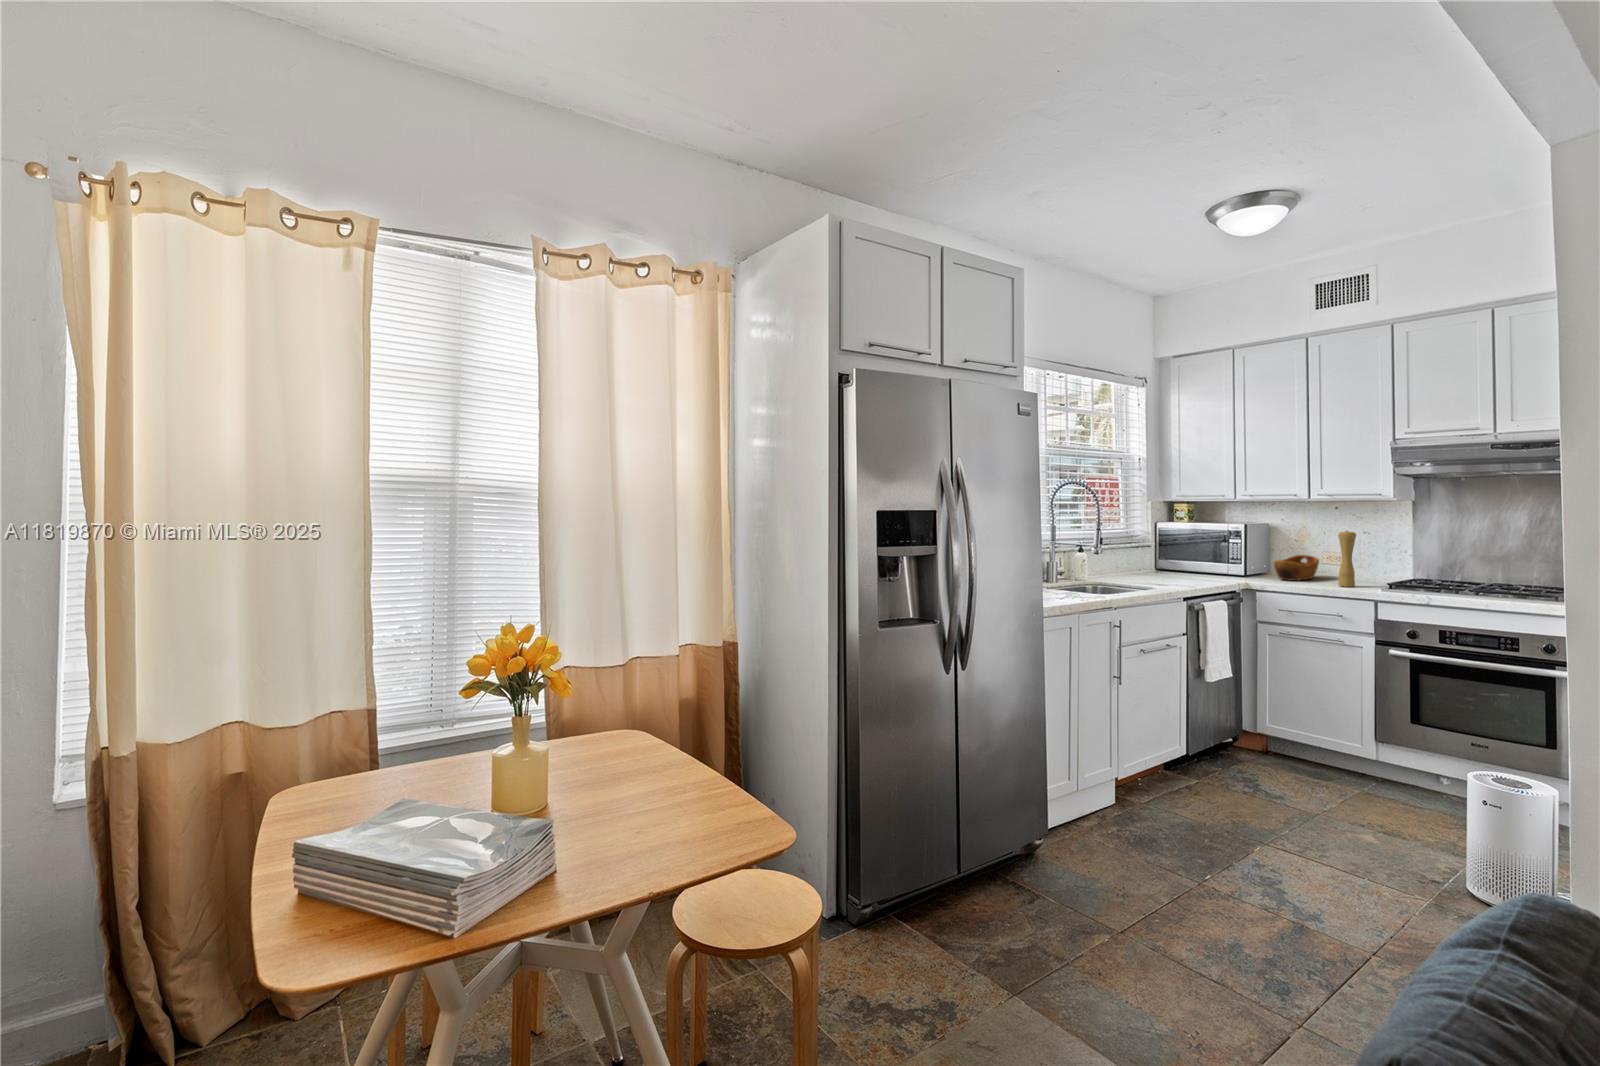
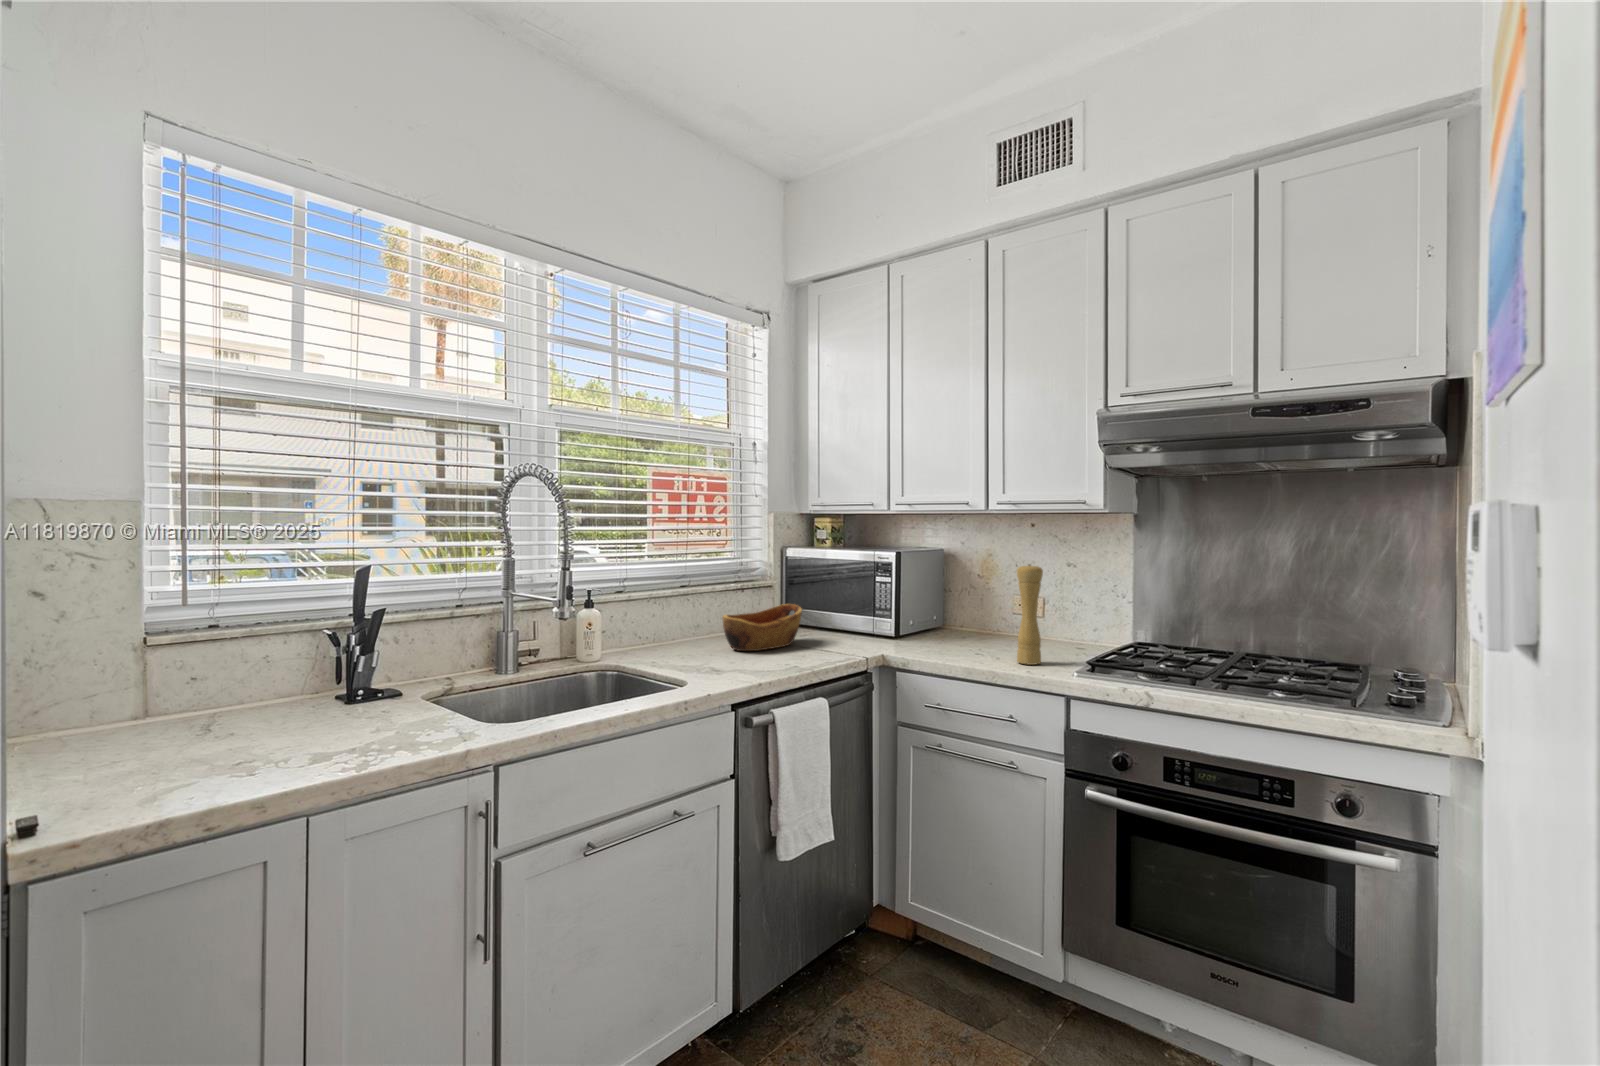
wooden bowl: present [1274,555,1319,581] -> present [722,604,802,651]

